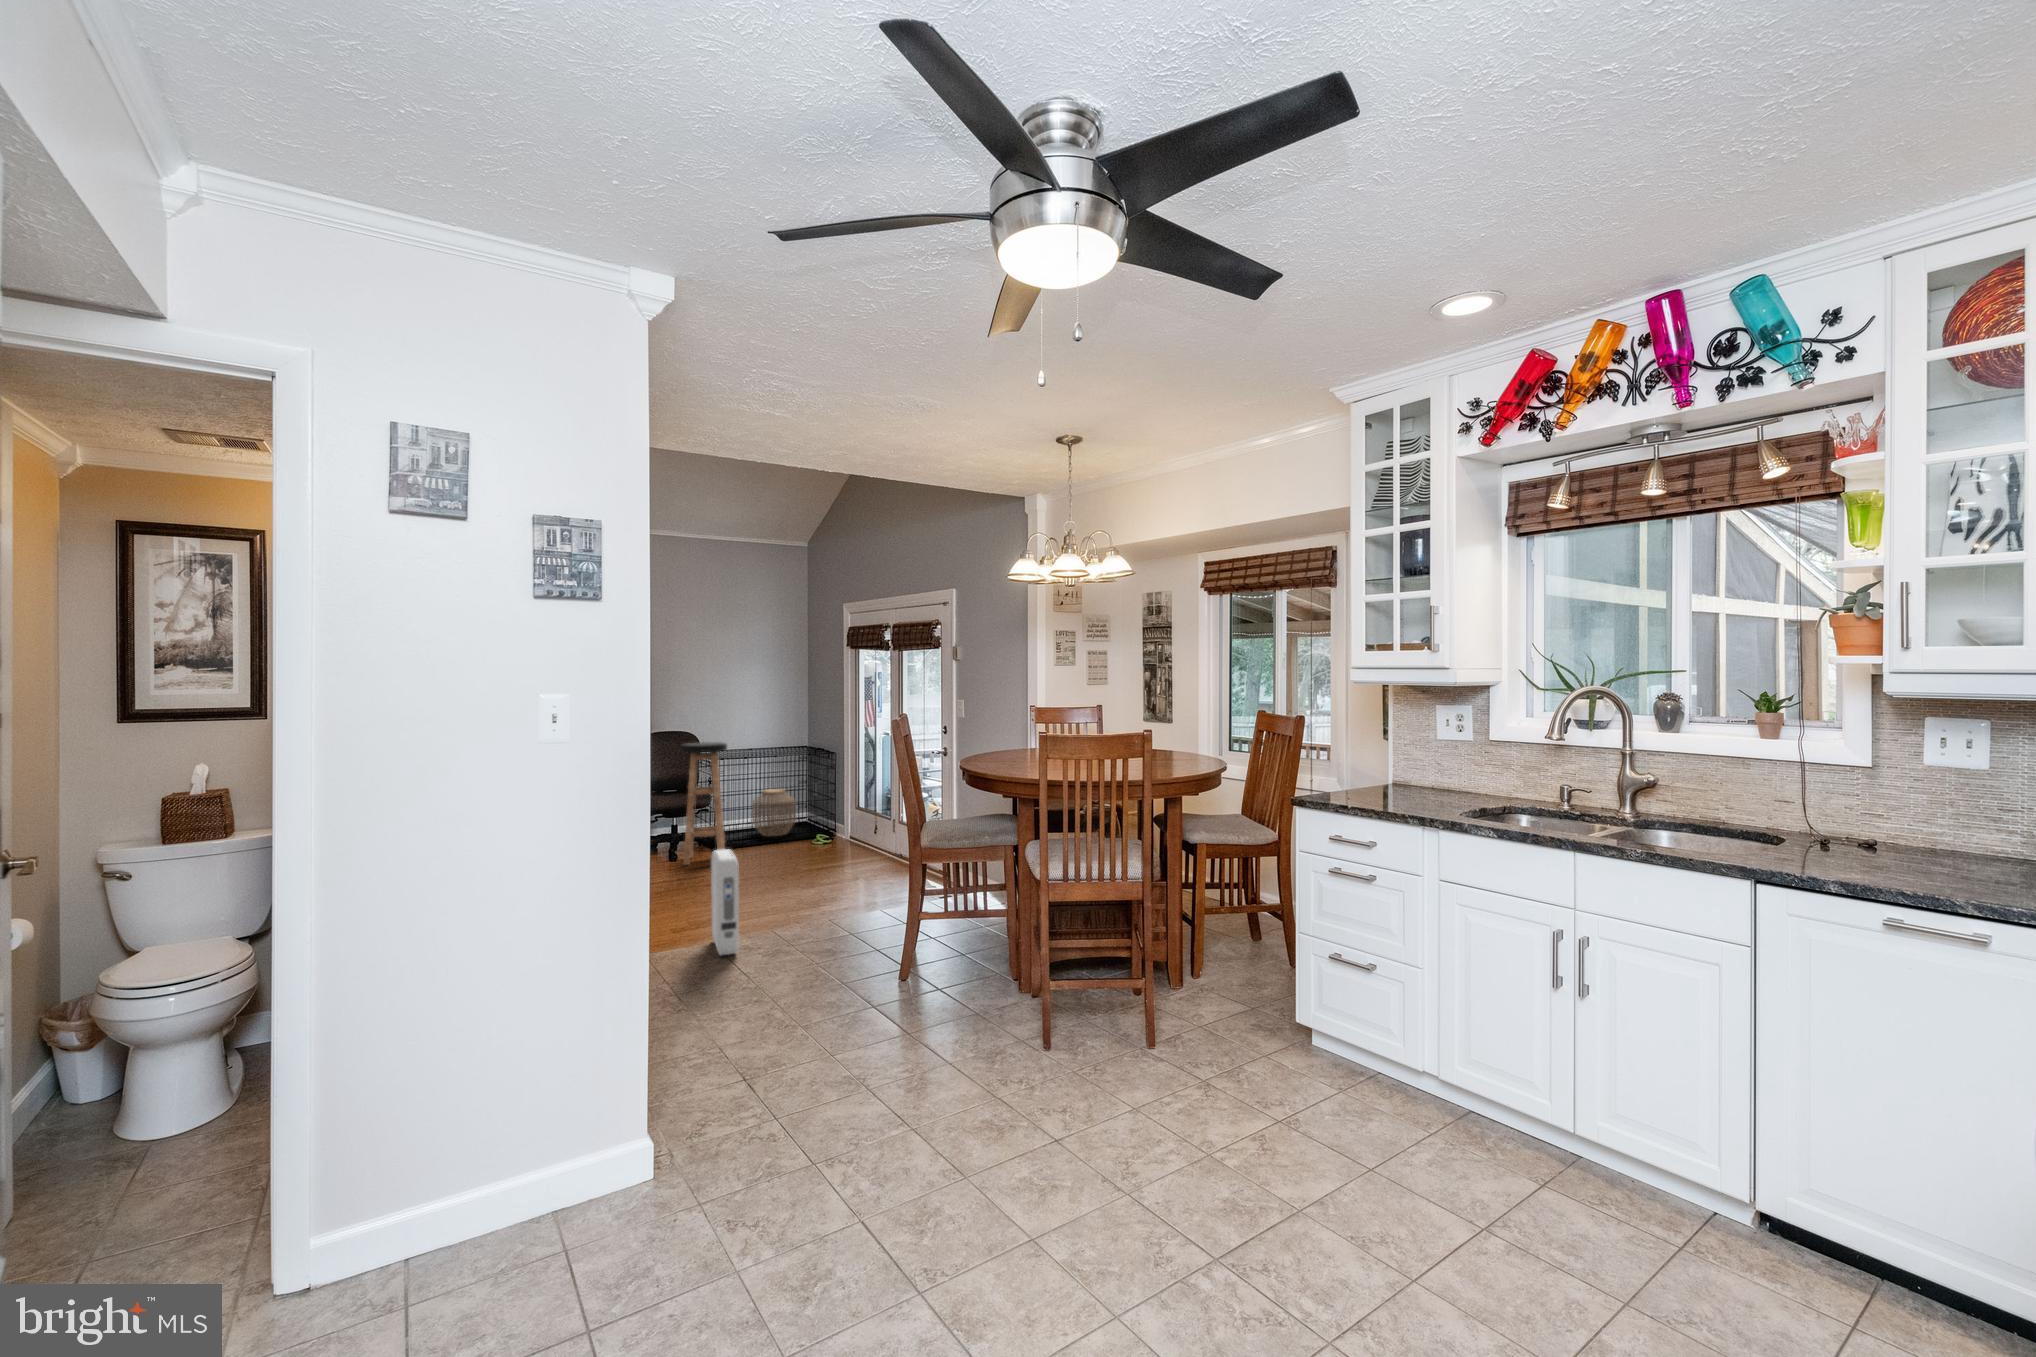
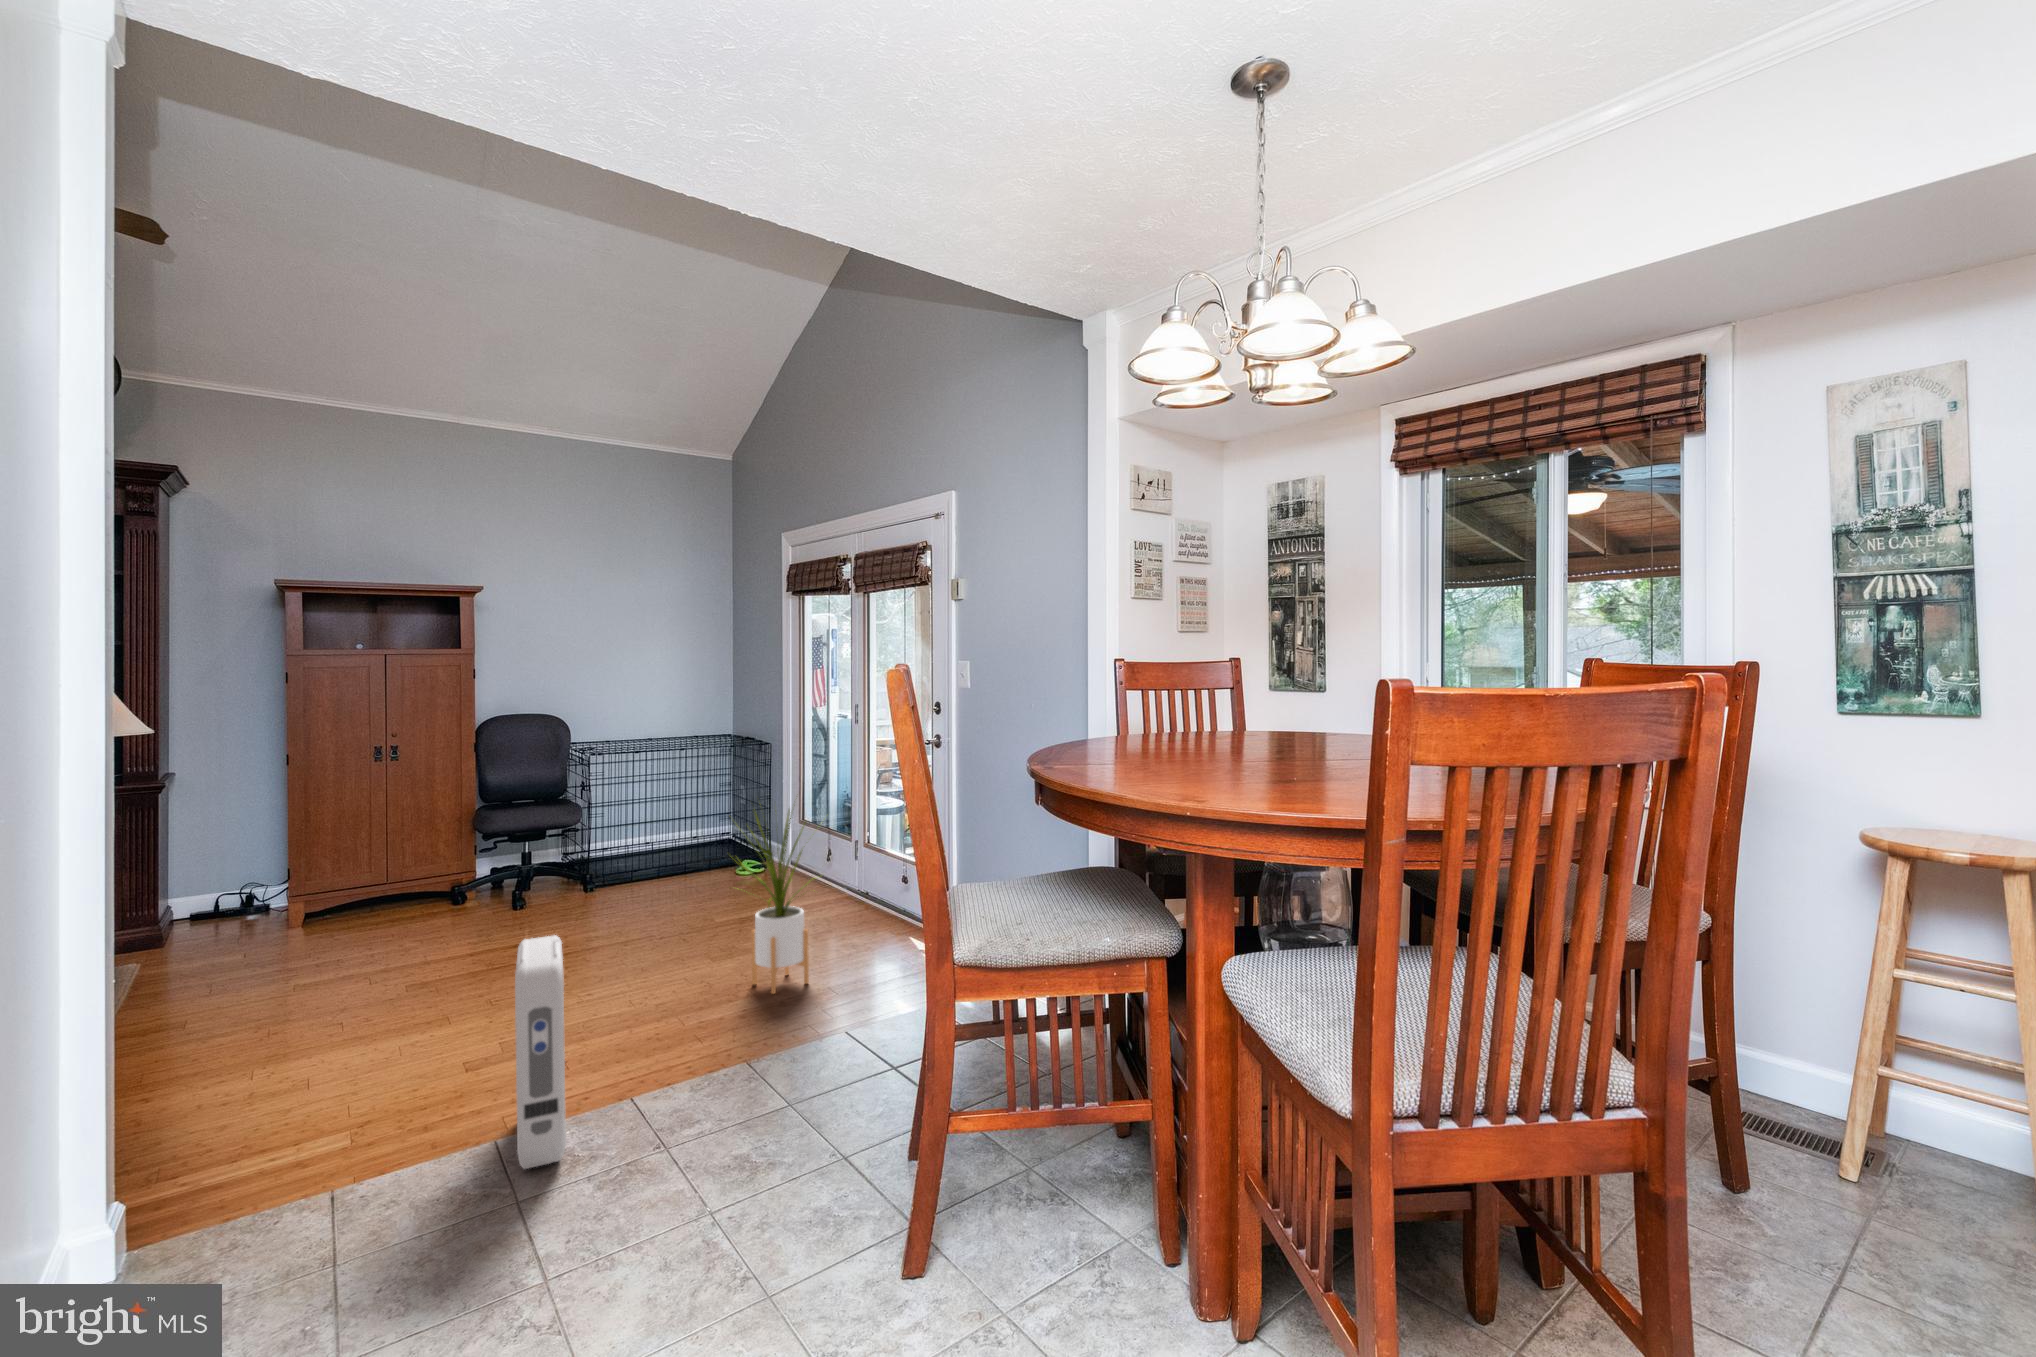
bar stool: present [681,742,727,865] -> none [525,729,601,922]
house plant: none [811,783,872,900] -> present [736,810,816,994]
woven basket: present [752,789,796,836] -> none [648,796,713,864]

